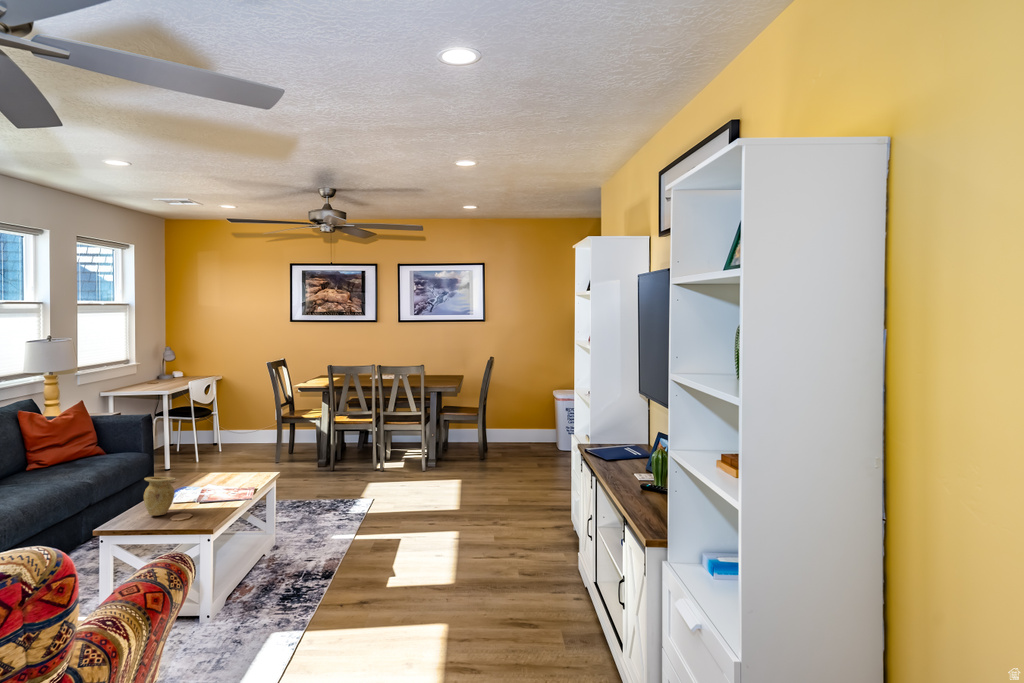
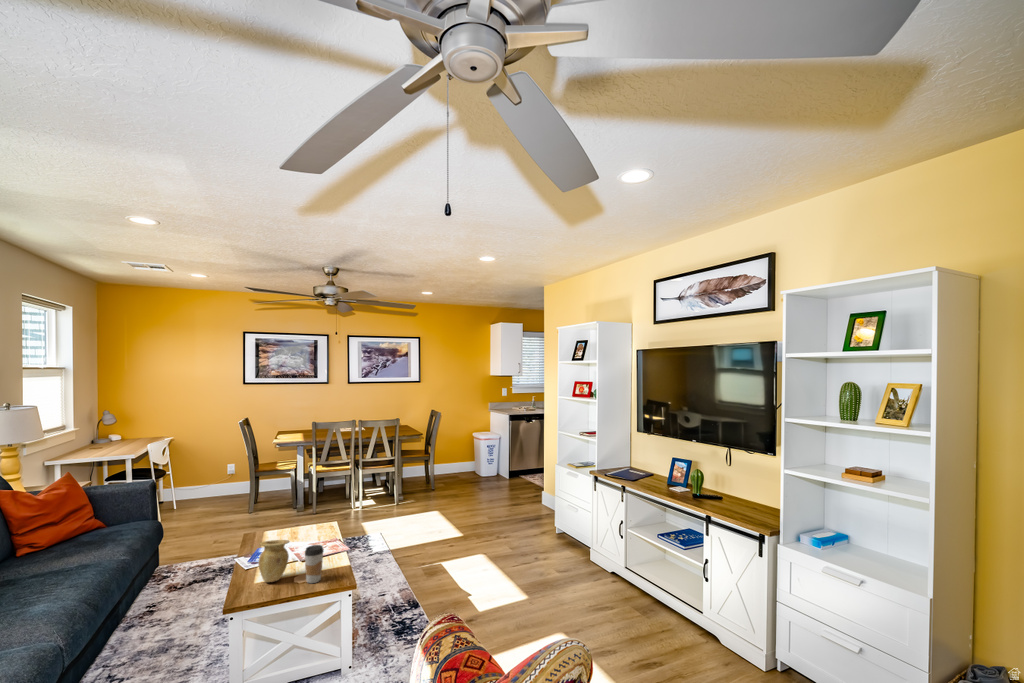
coffee cup: none [179,486,199,522] -> present [305,545,324,583]

